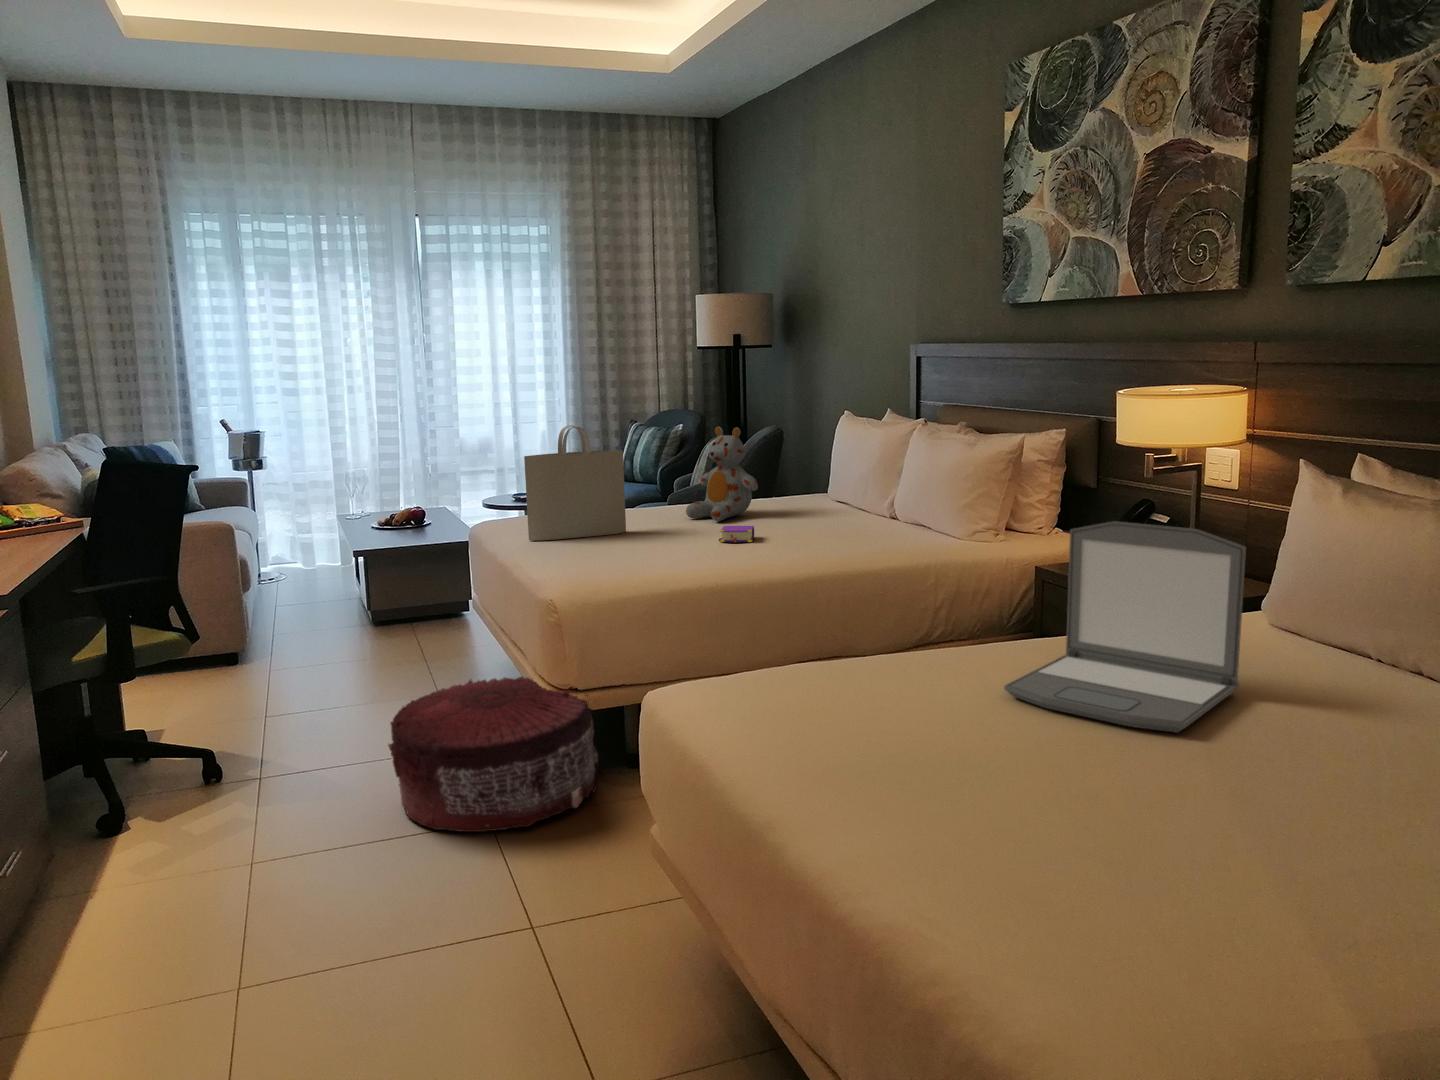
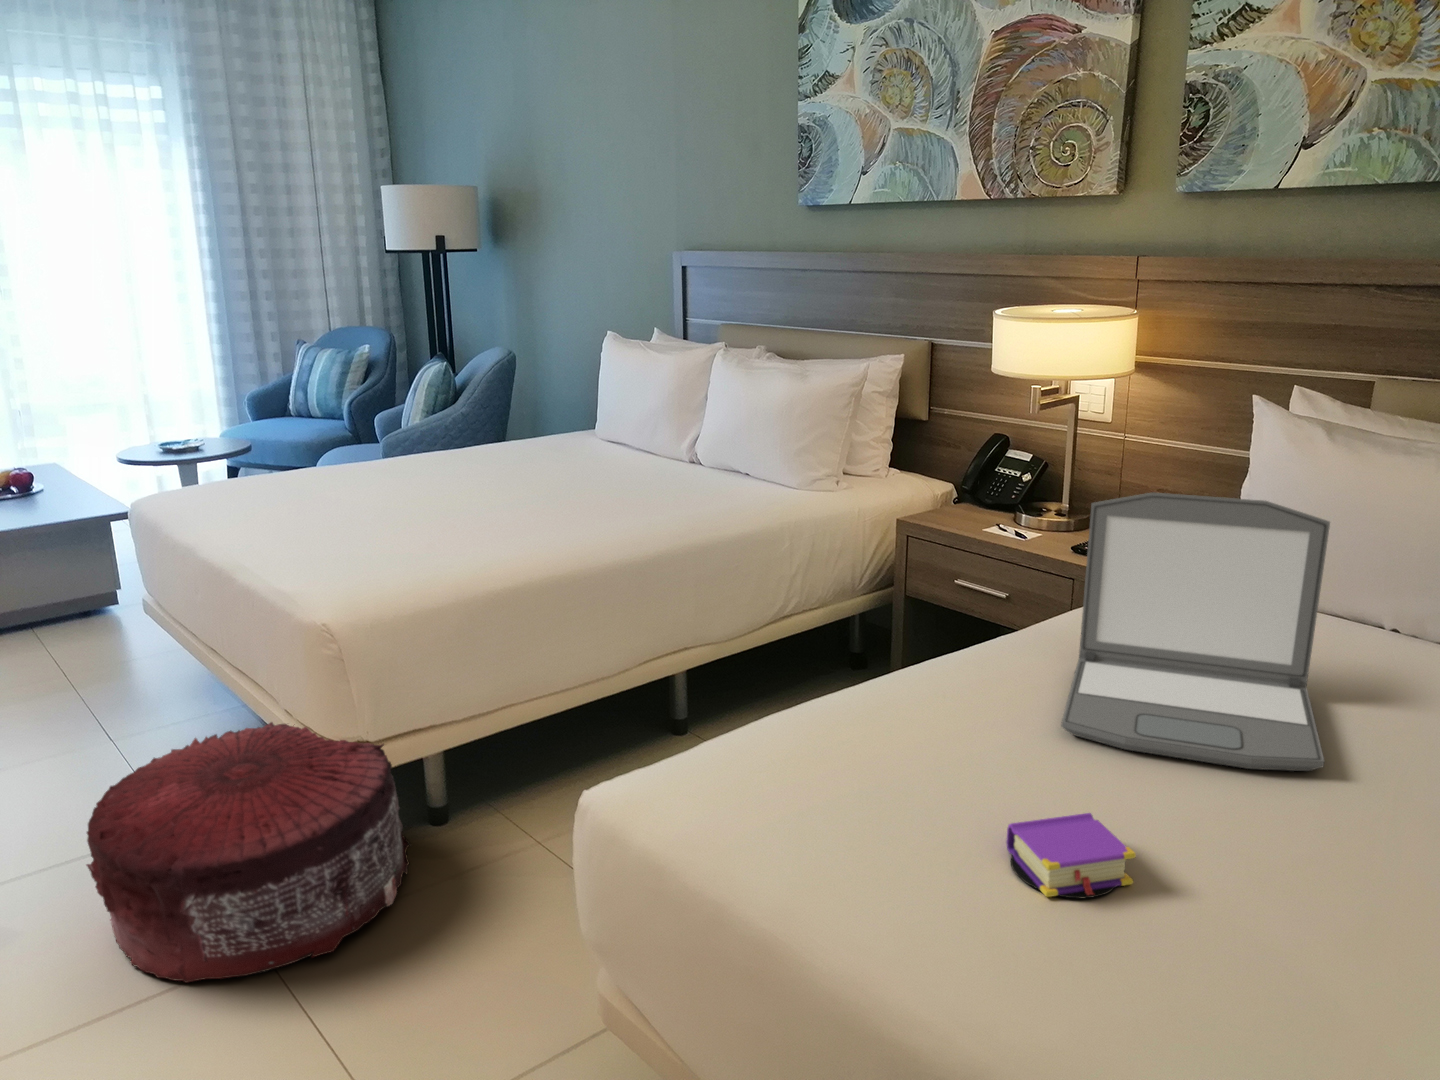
tote bag: present [524,425,626,541] -> none [224,363,372,523]
stuffed bear: present [686,427,758,521] -> none [440,357,532,477]
book: present [719,526,754,543] -> present [1006,813,1136,898]

